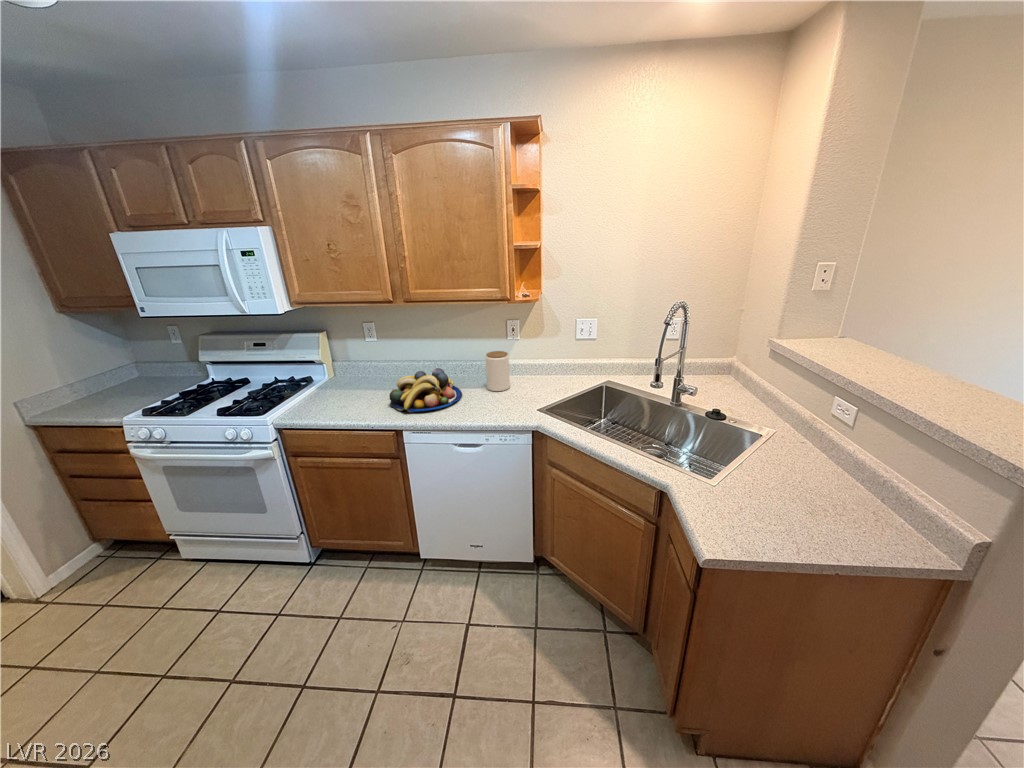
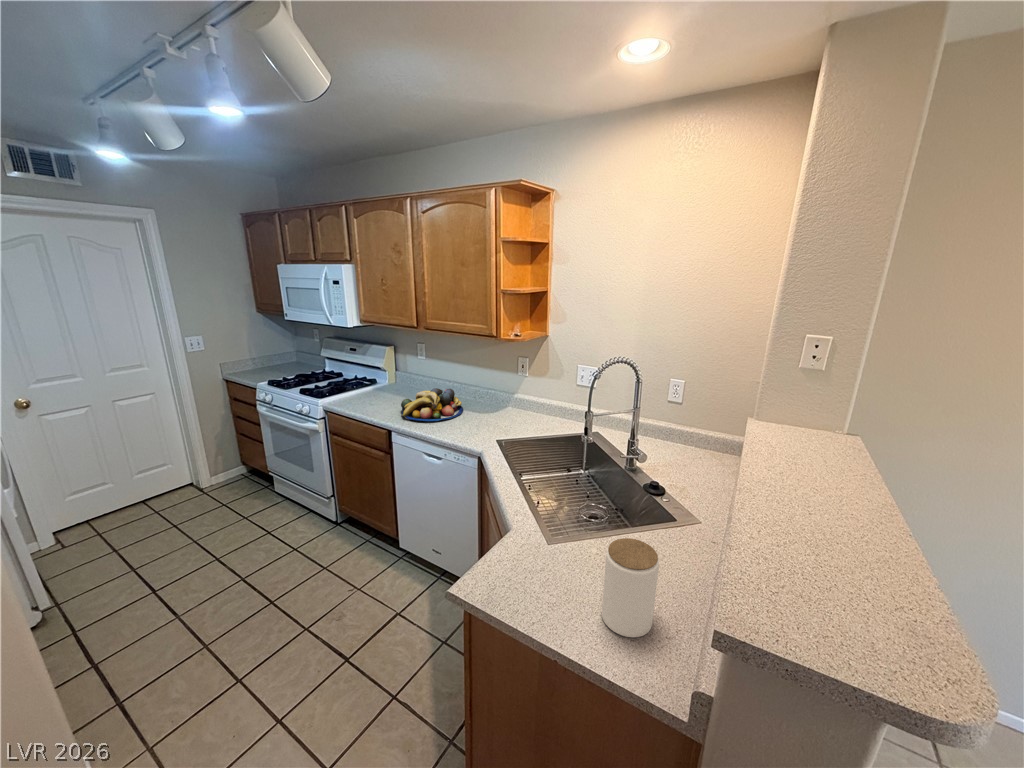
jar: present [485,351,510,391] -> present [601,538,659,637]

